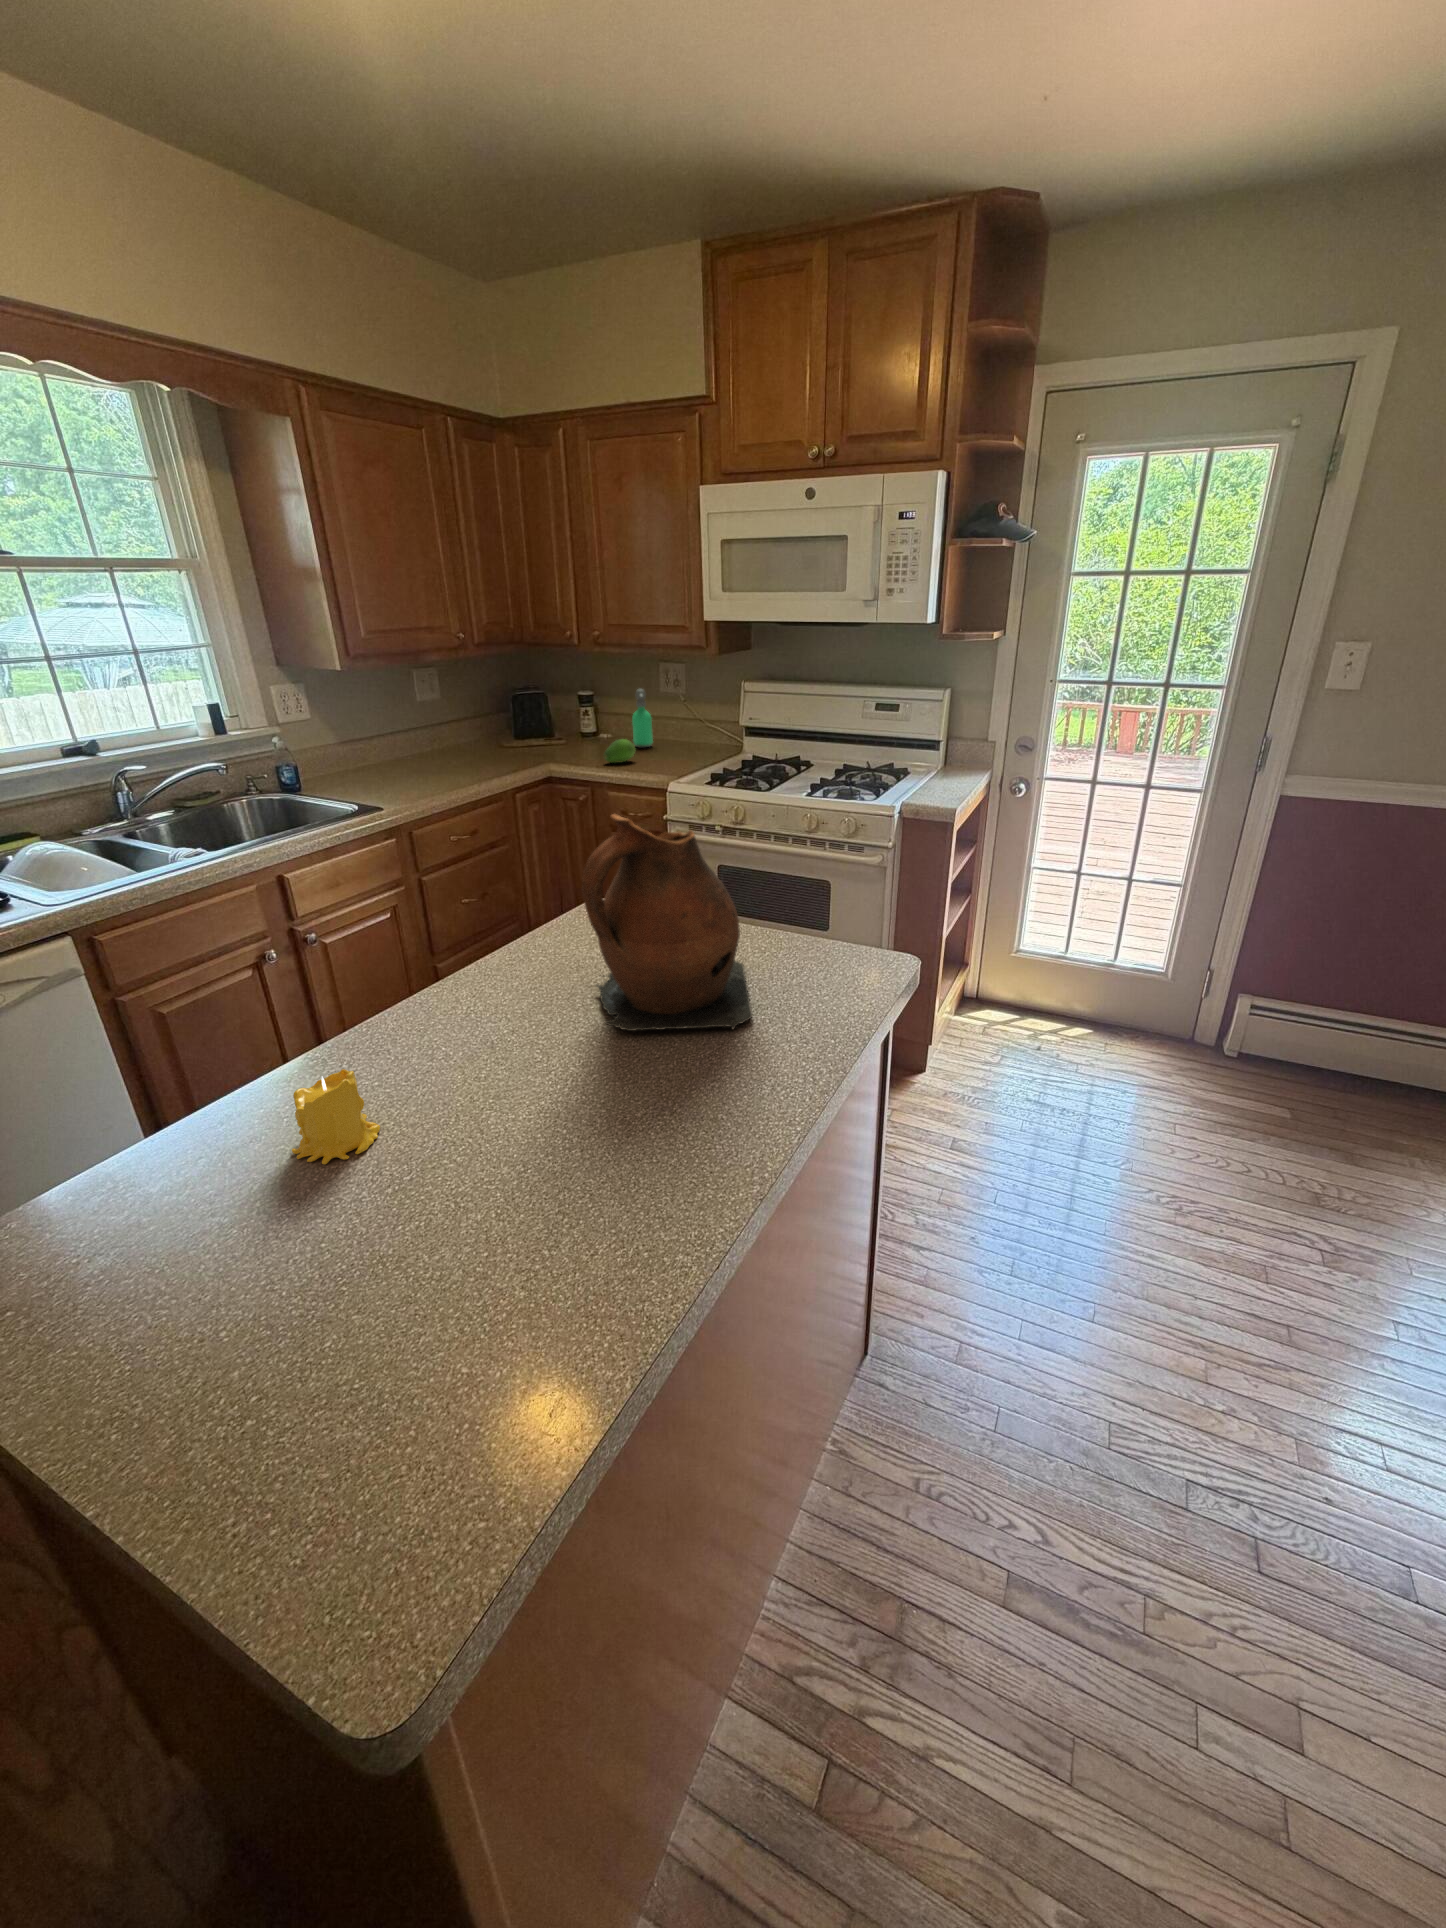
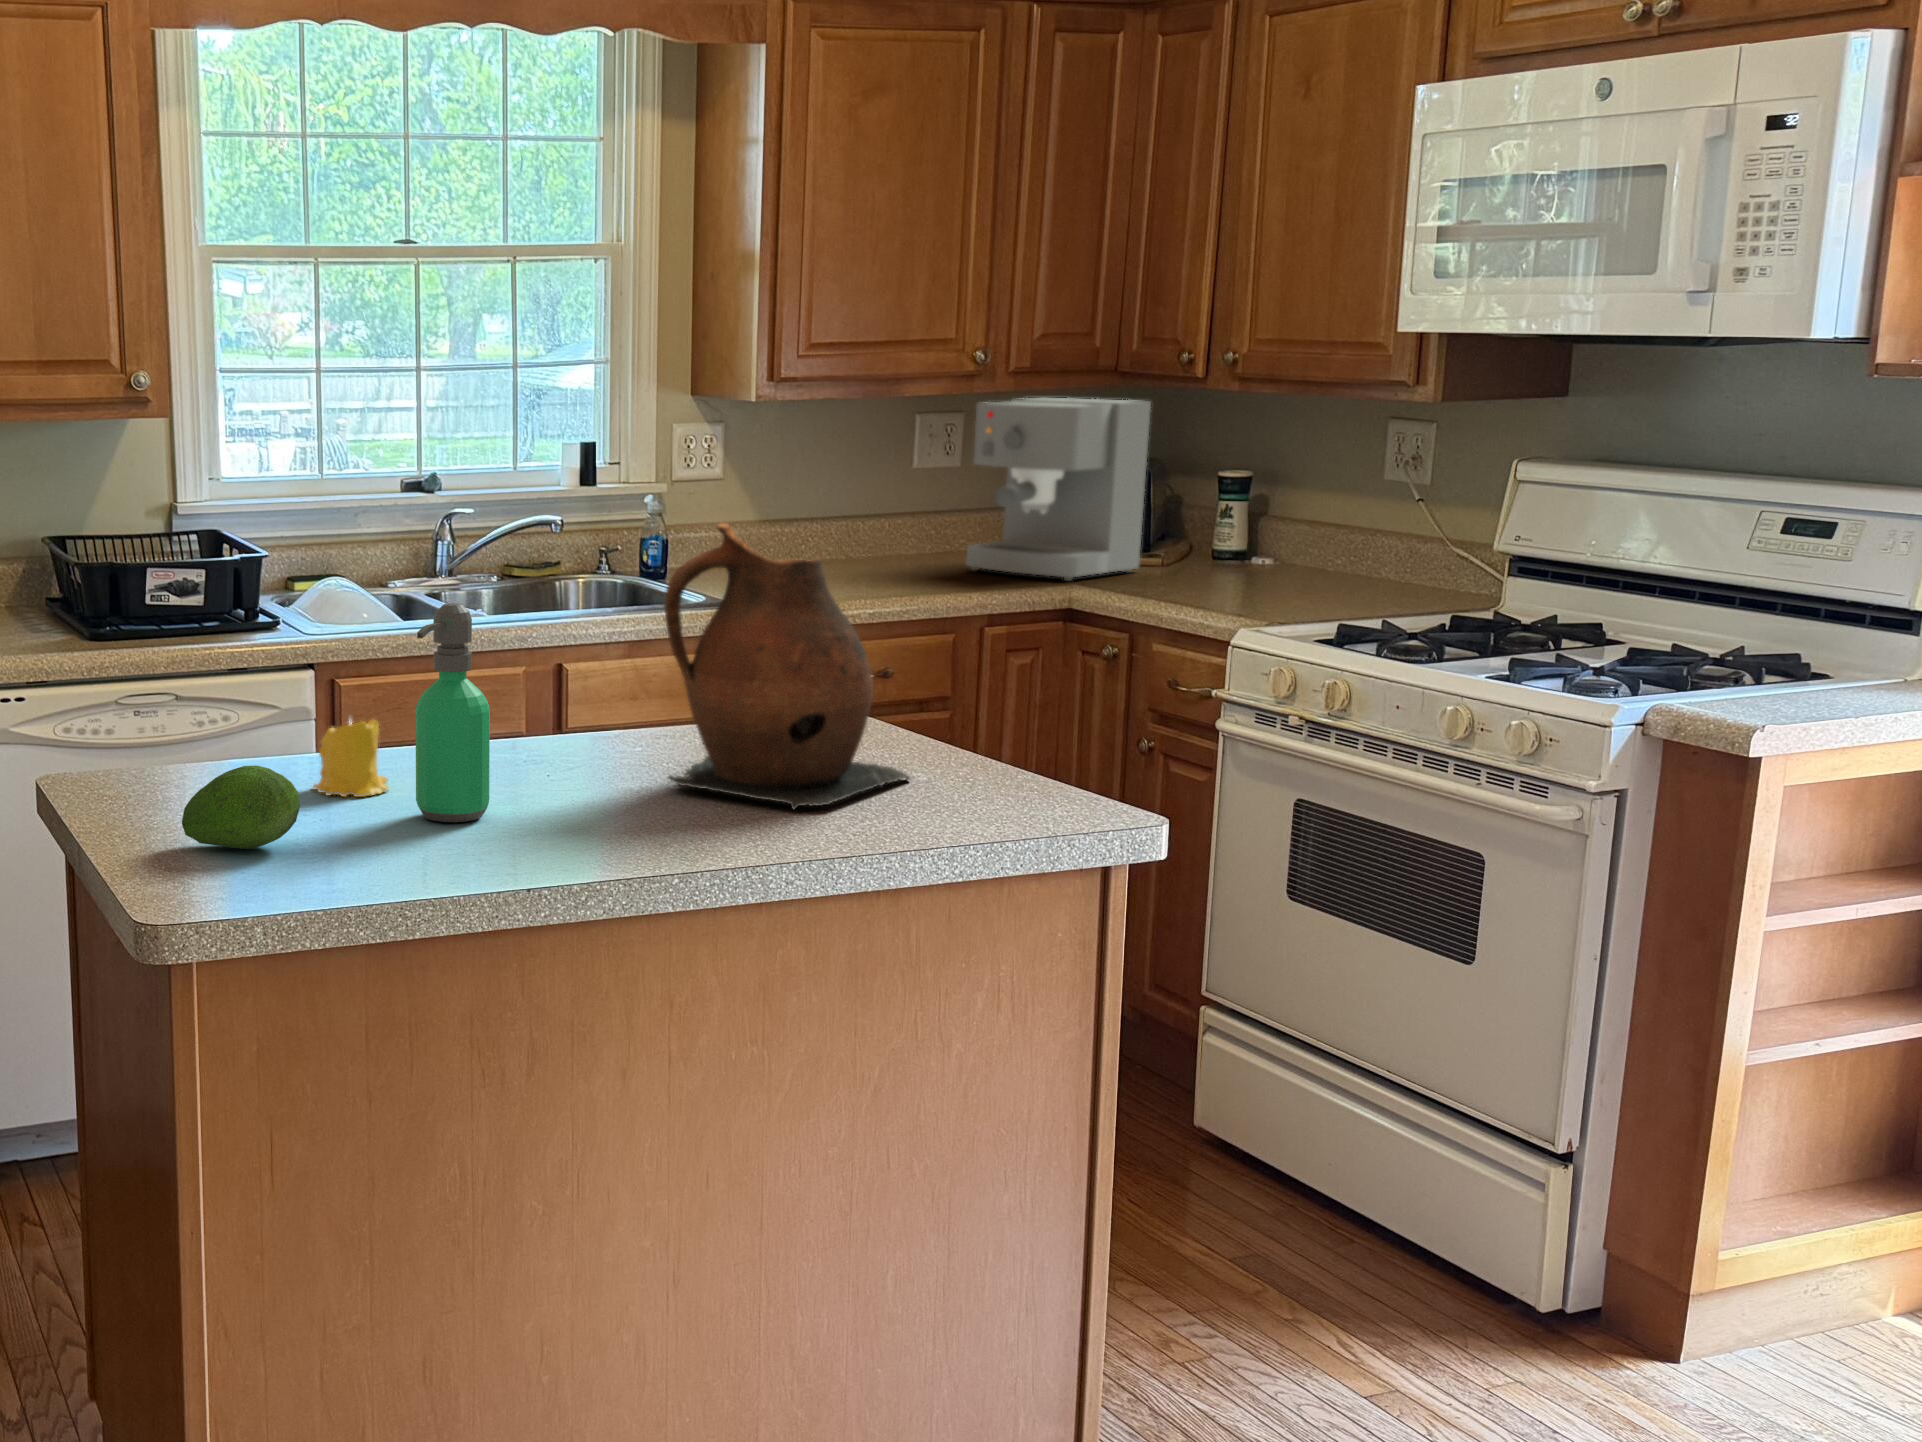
coffee maker: none [462,656,559,760] -> present [966,398,1151,581]
soap dispenser: present [632,689,653,747] -> present [415,603,490,822]
fruit: present [604,739,635,763] -> present [182,765,300,849]

